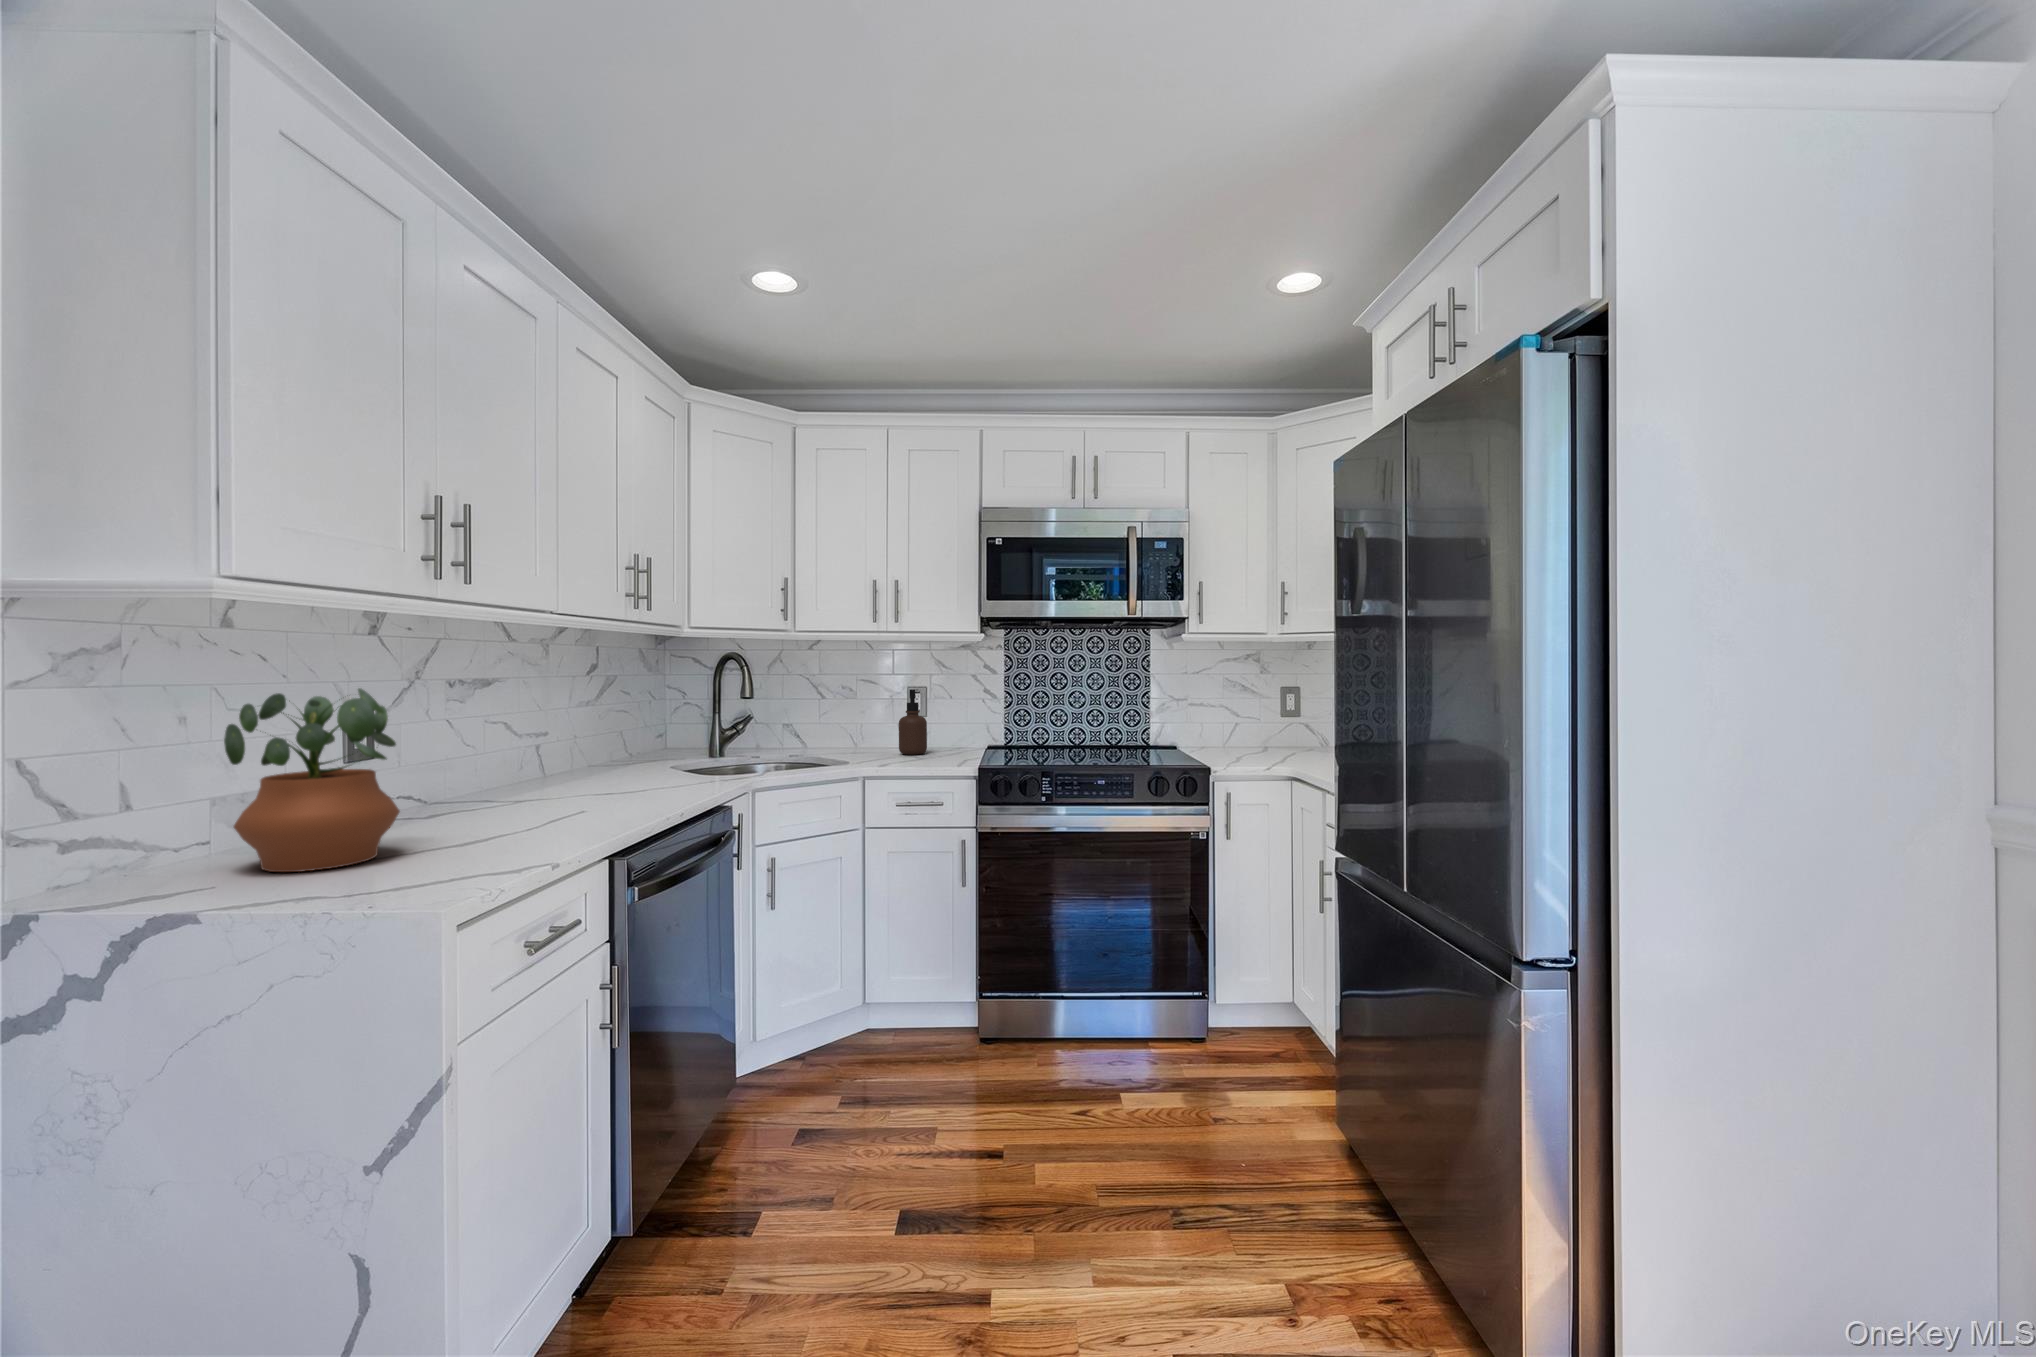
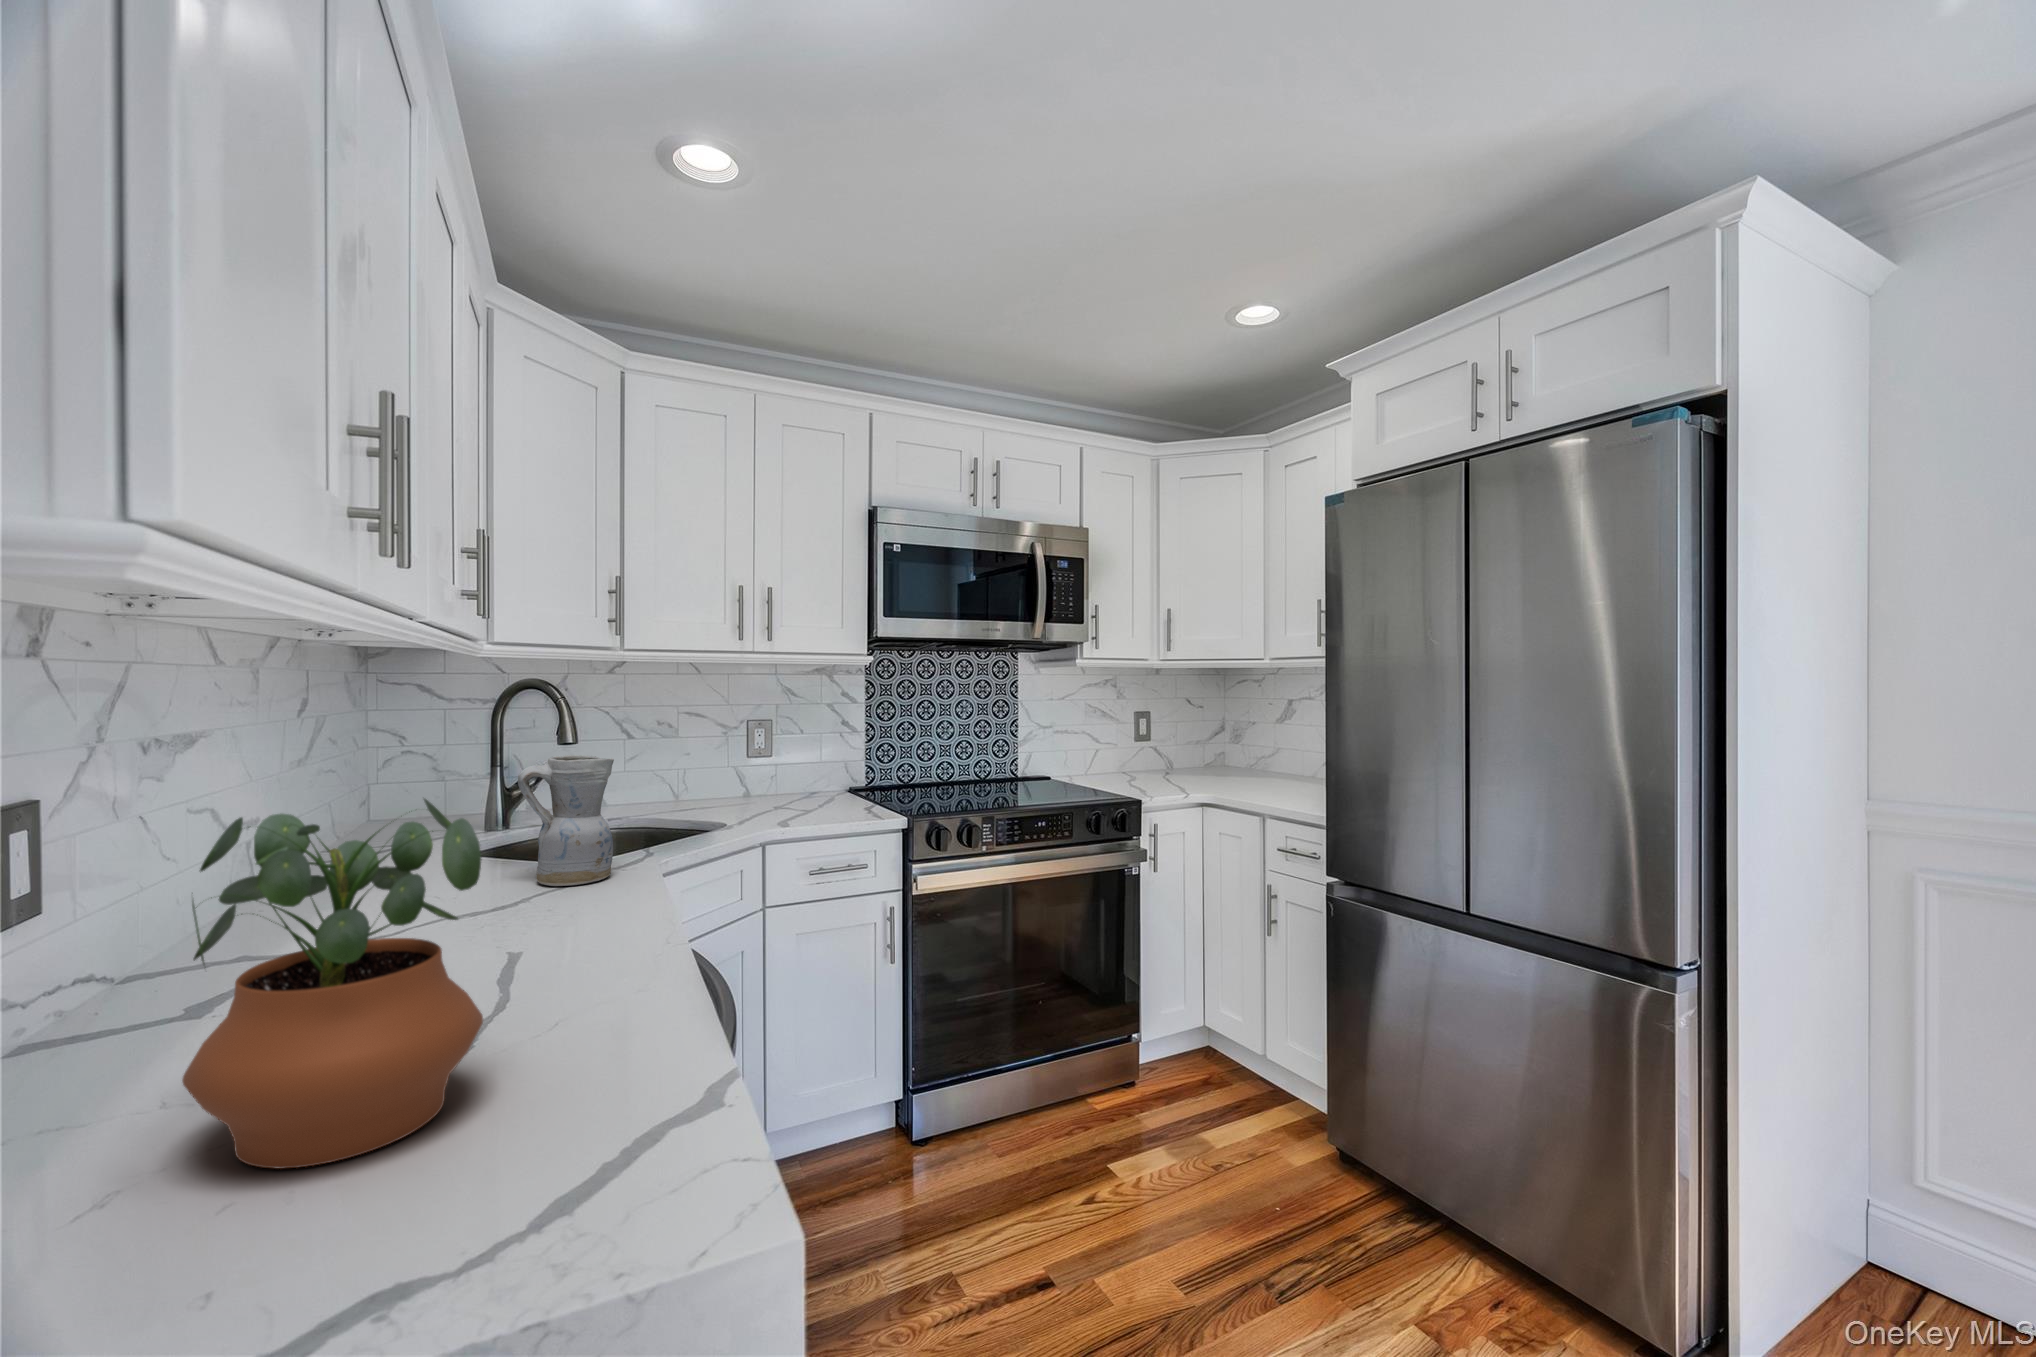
soap dispenser: present [899,689,927,755] -> none [759,725,794,806]
ceramic pitcher: none [638,697,701,786] -> present [518,755,614,886]

